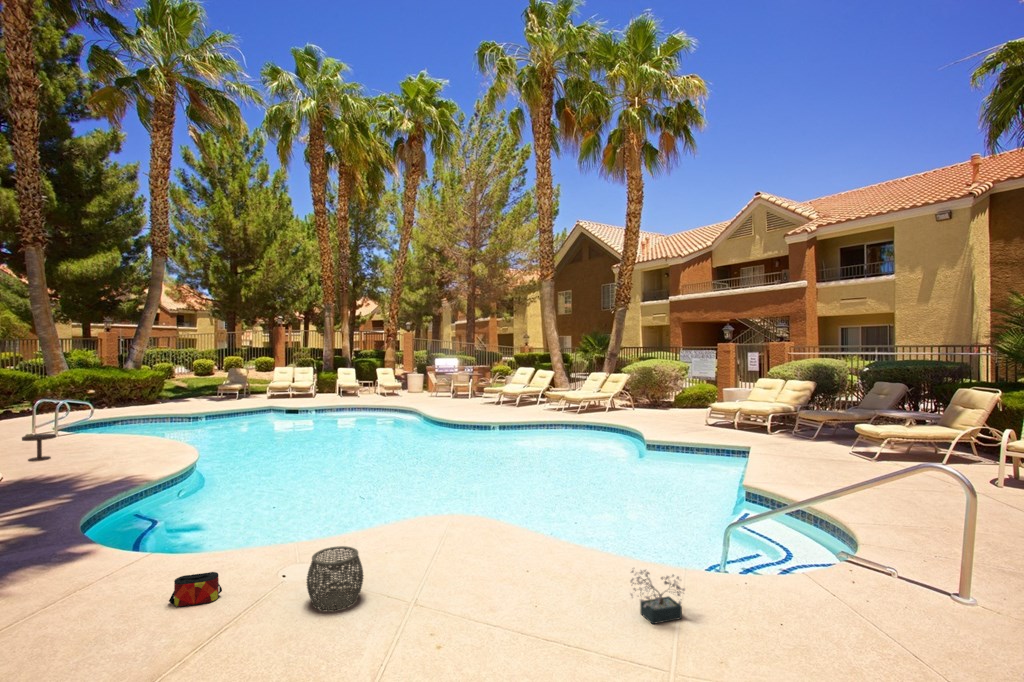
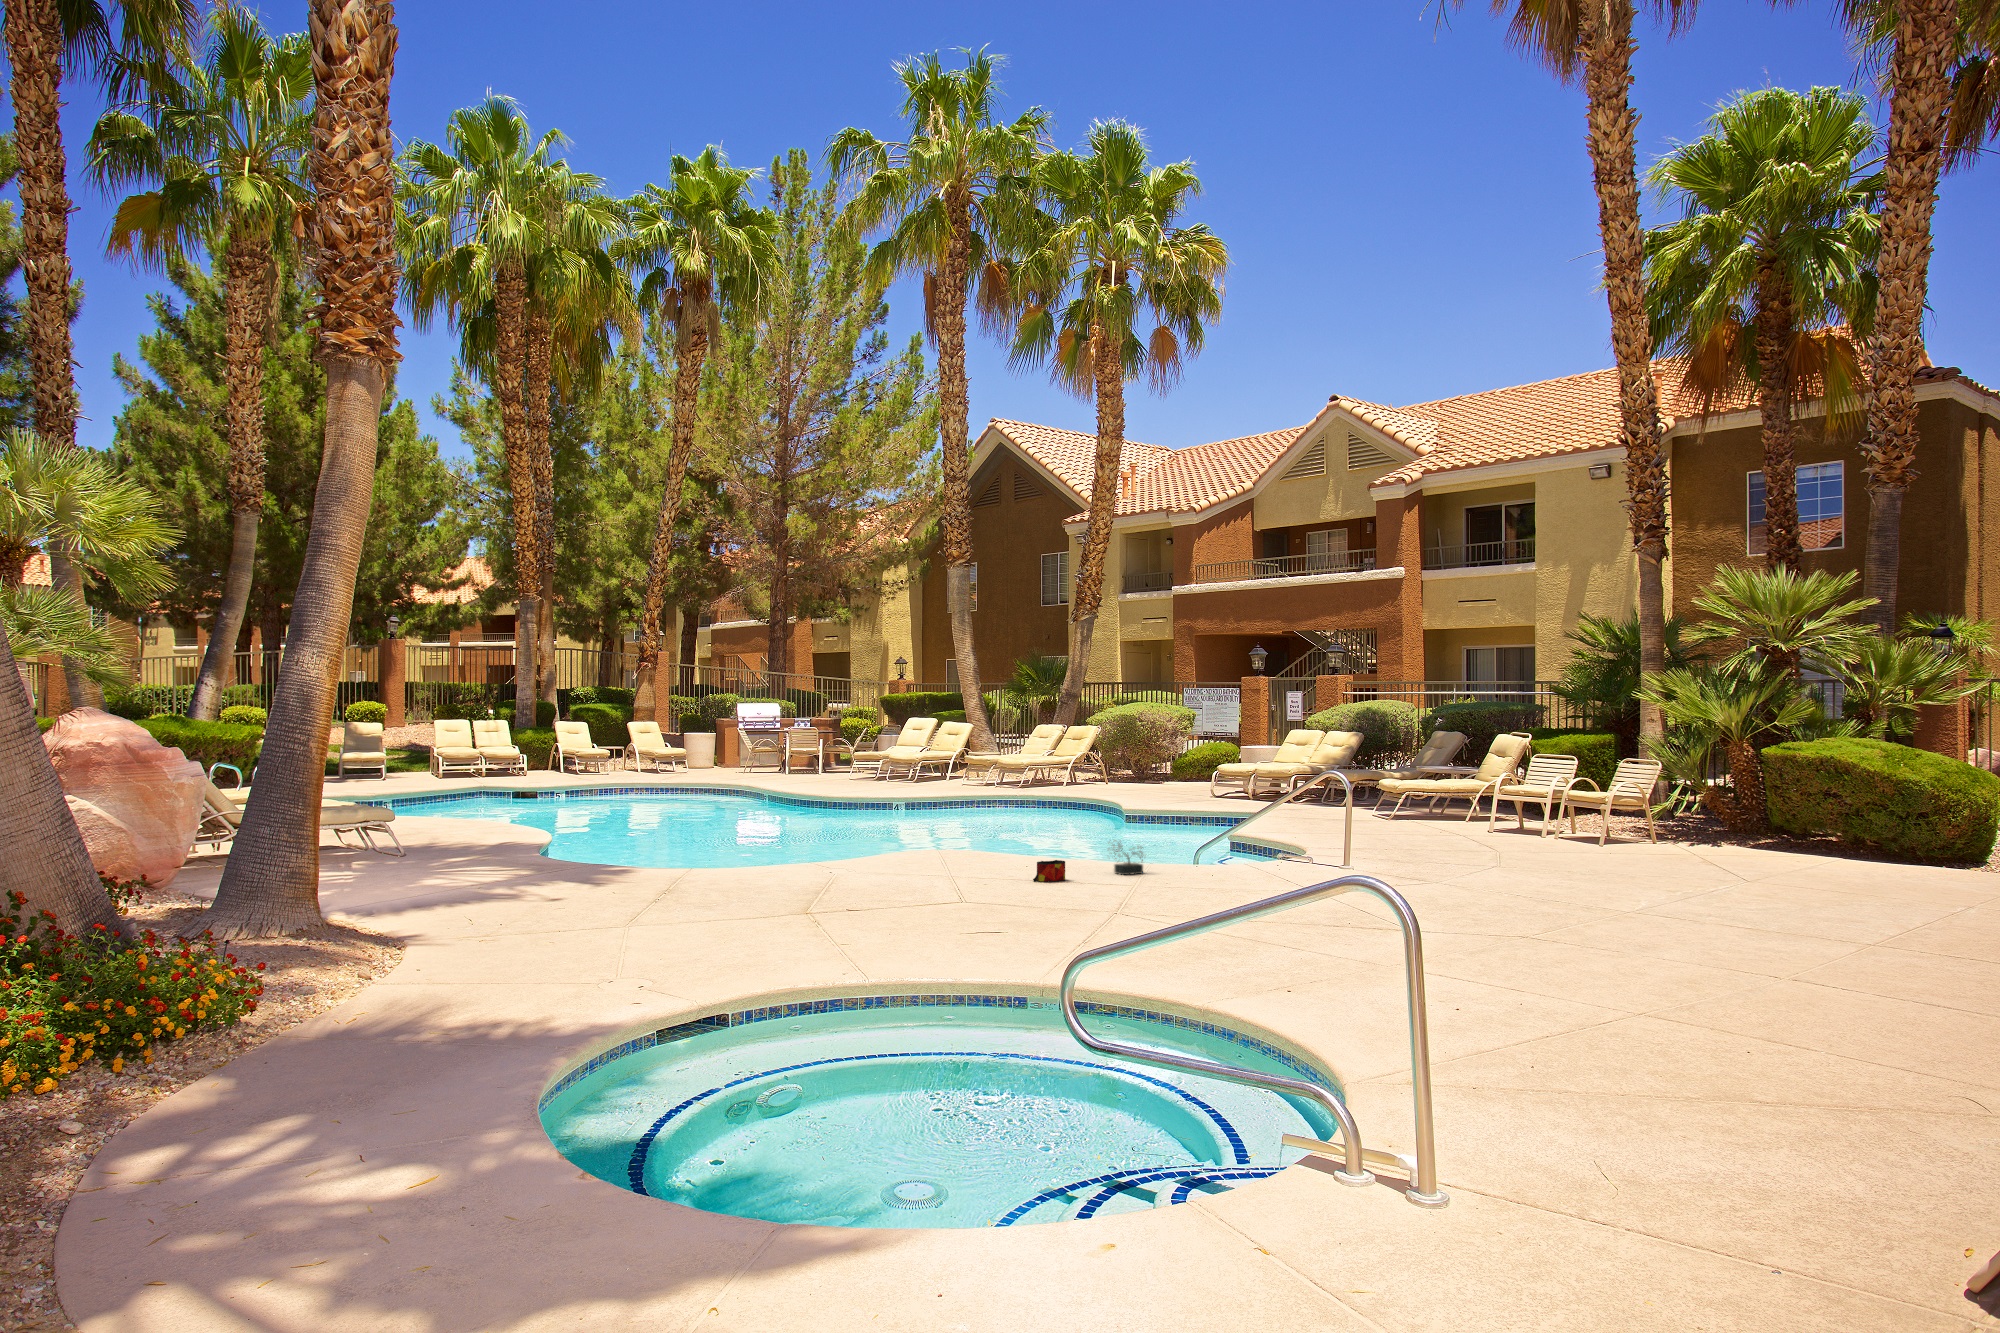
side table: present [22,434,56,462] -> none [392,782,426,841]
woven basket: present [306,546,364,610] -> none [865,836,907,876]
bag: present [169,572,222,607] -> present [1033,860,1065,882]

